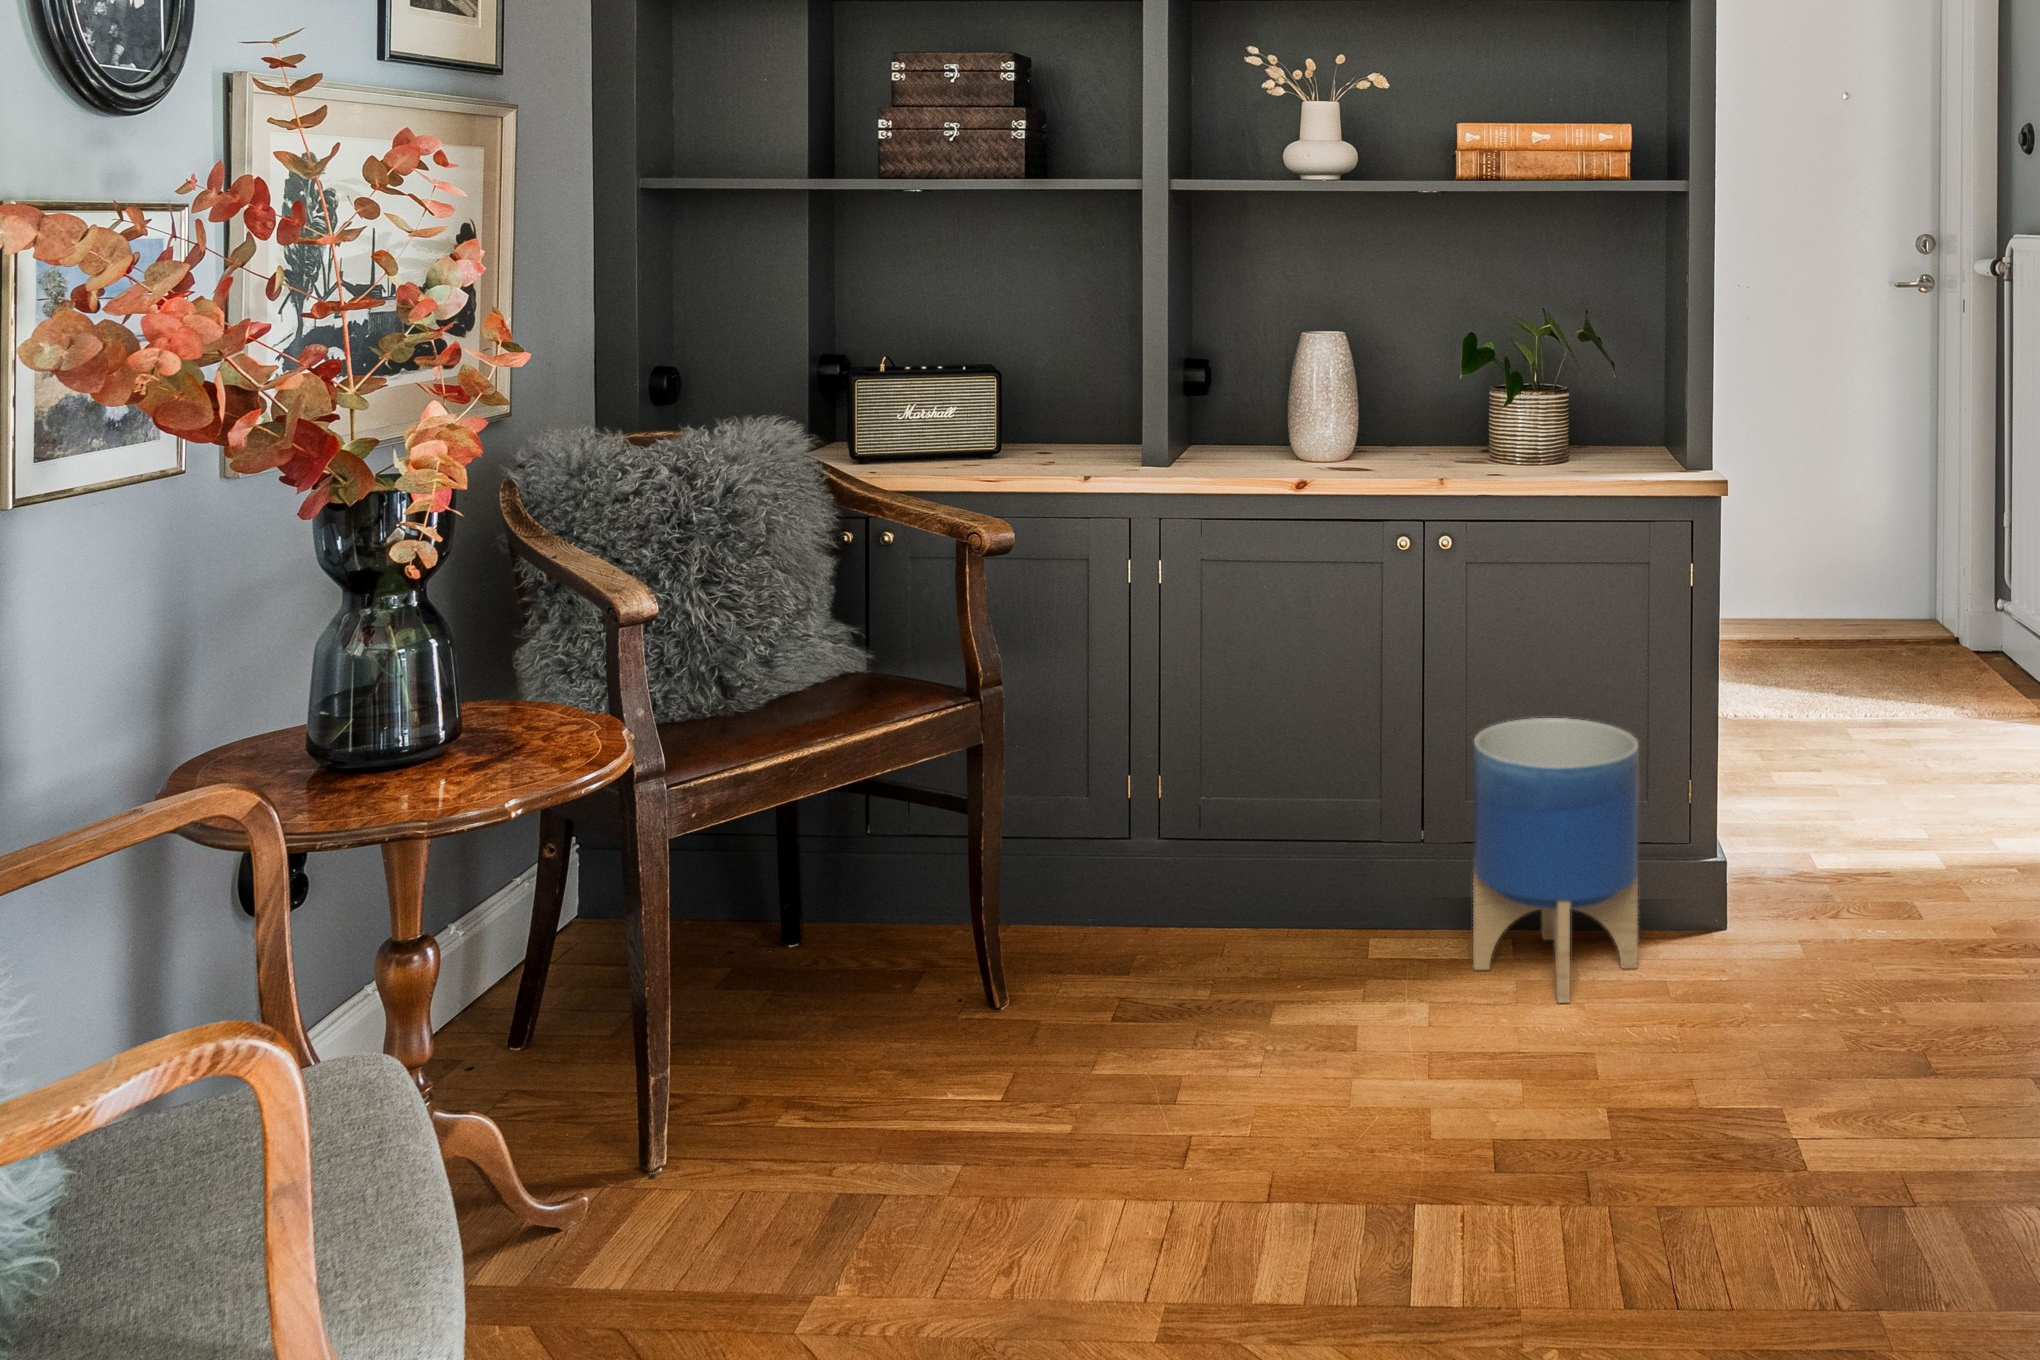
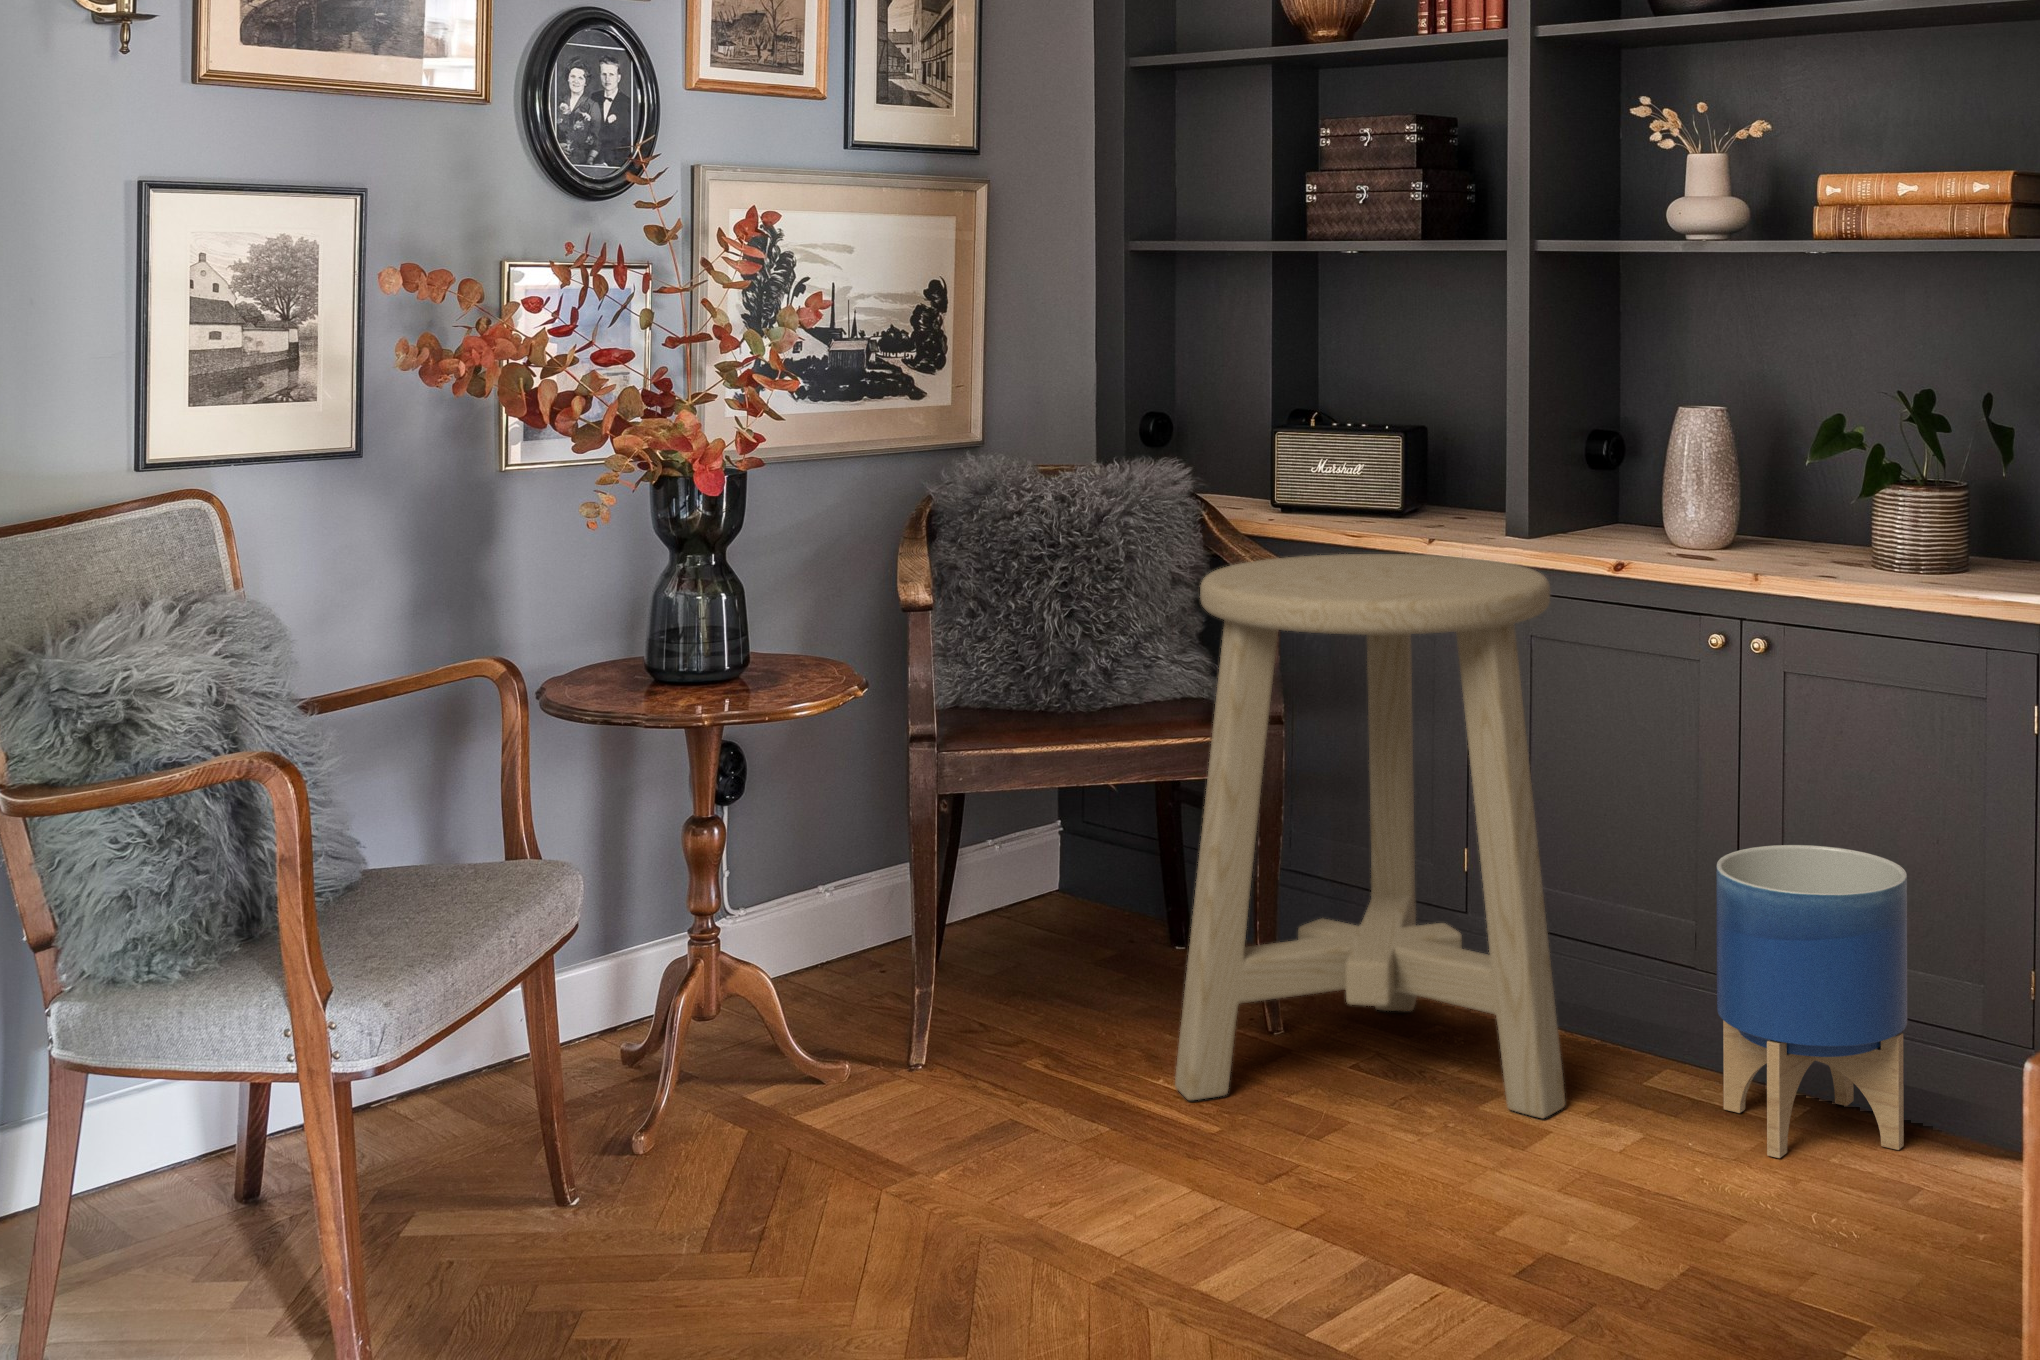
stool: none [959,495,1355,1106] -> present [1175,554,1565,1118]

